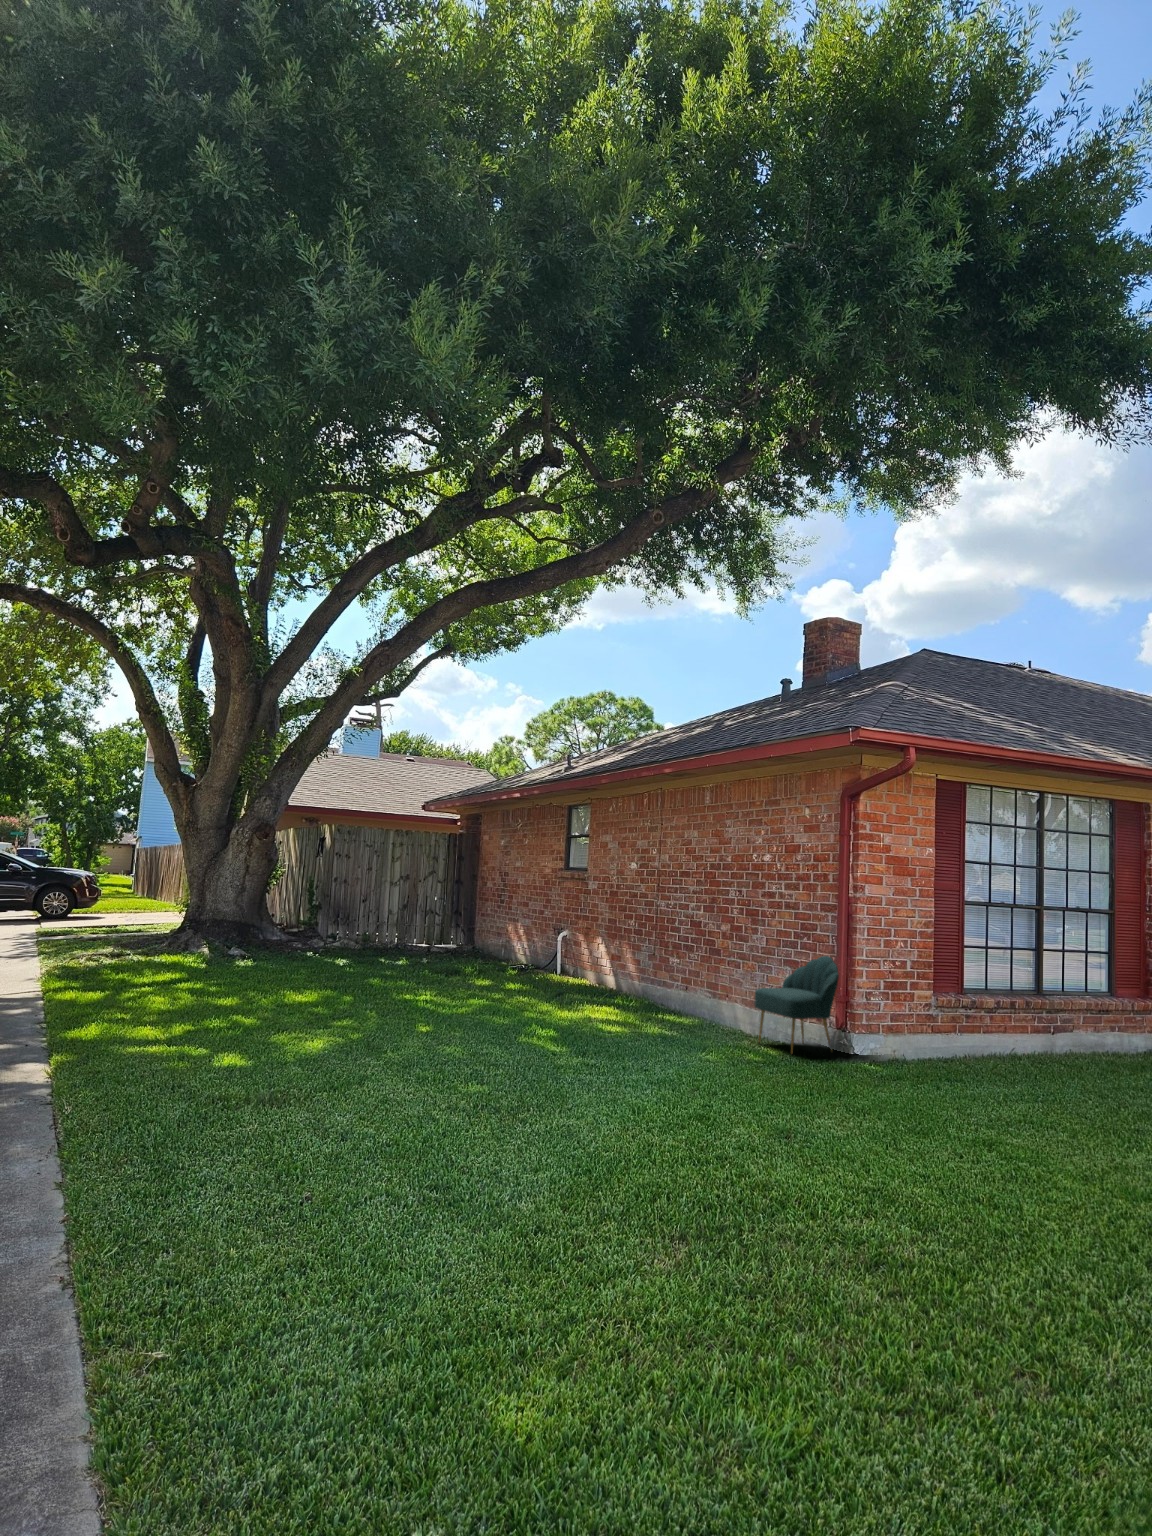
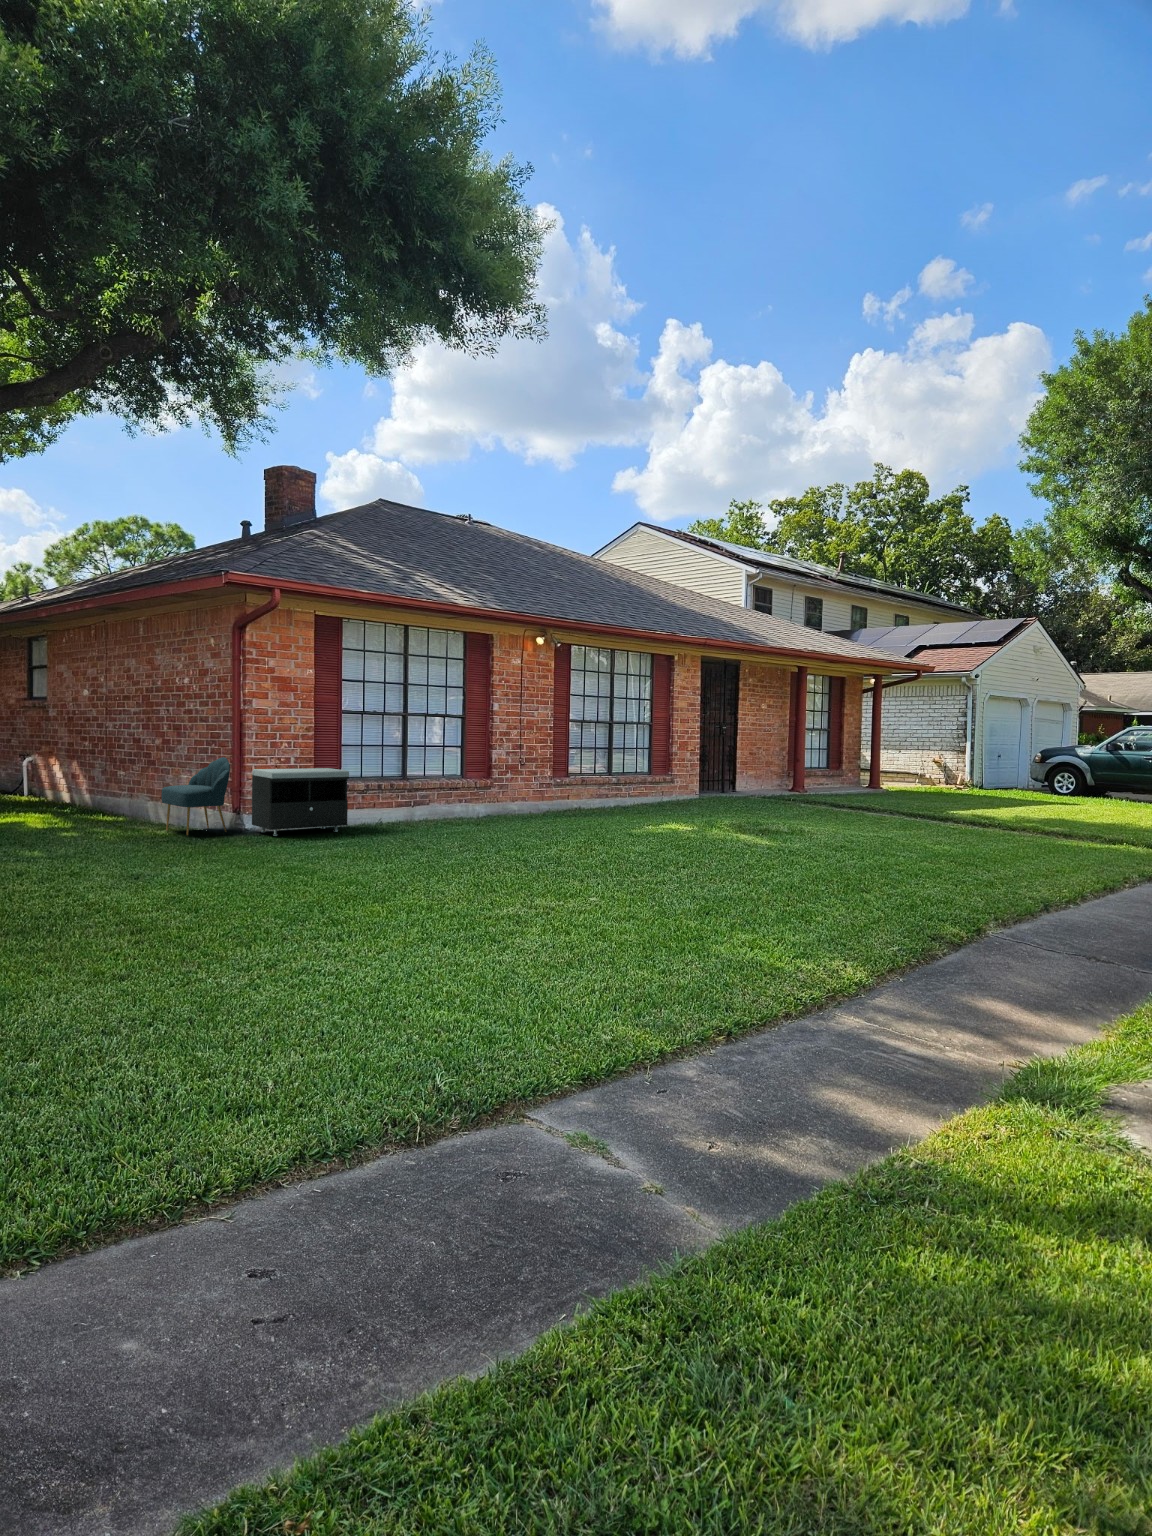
storage bench: none [863,974,993,1066] -> present [252,768,349,836]

